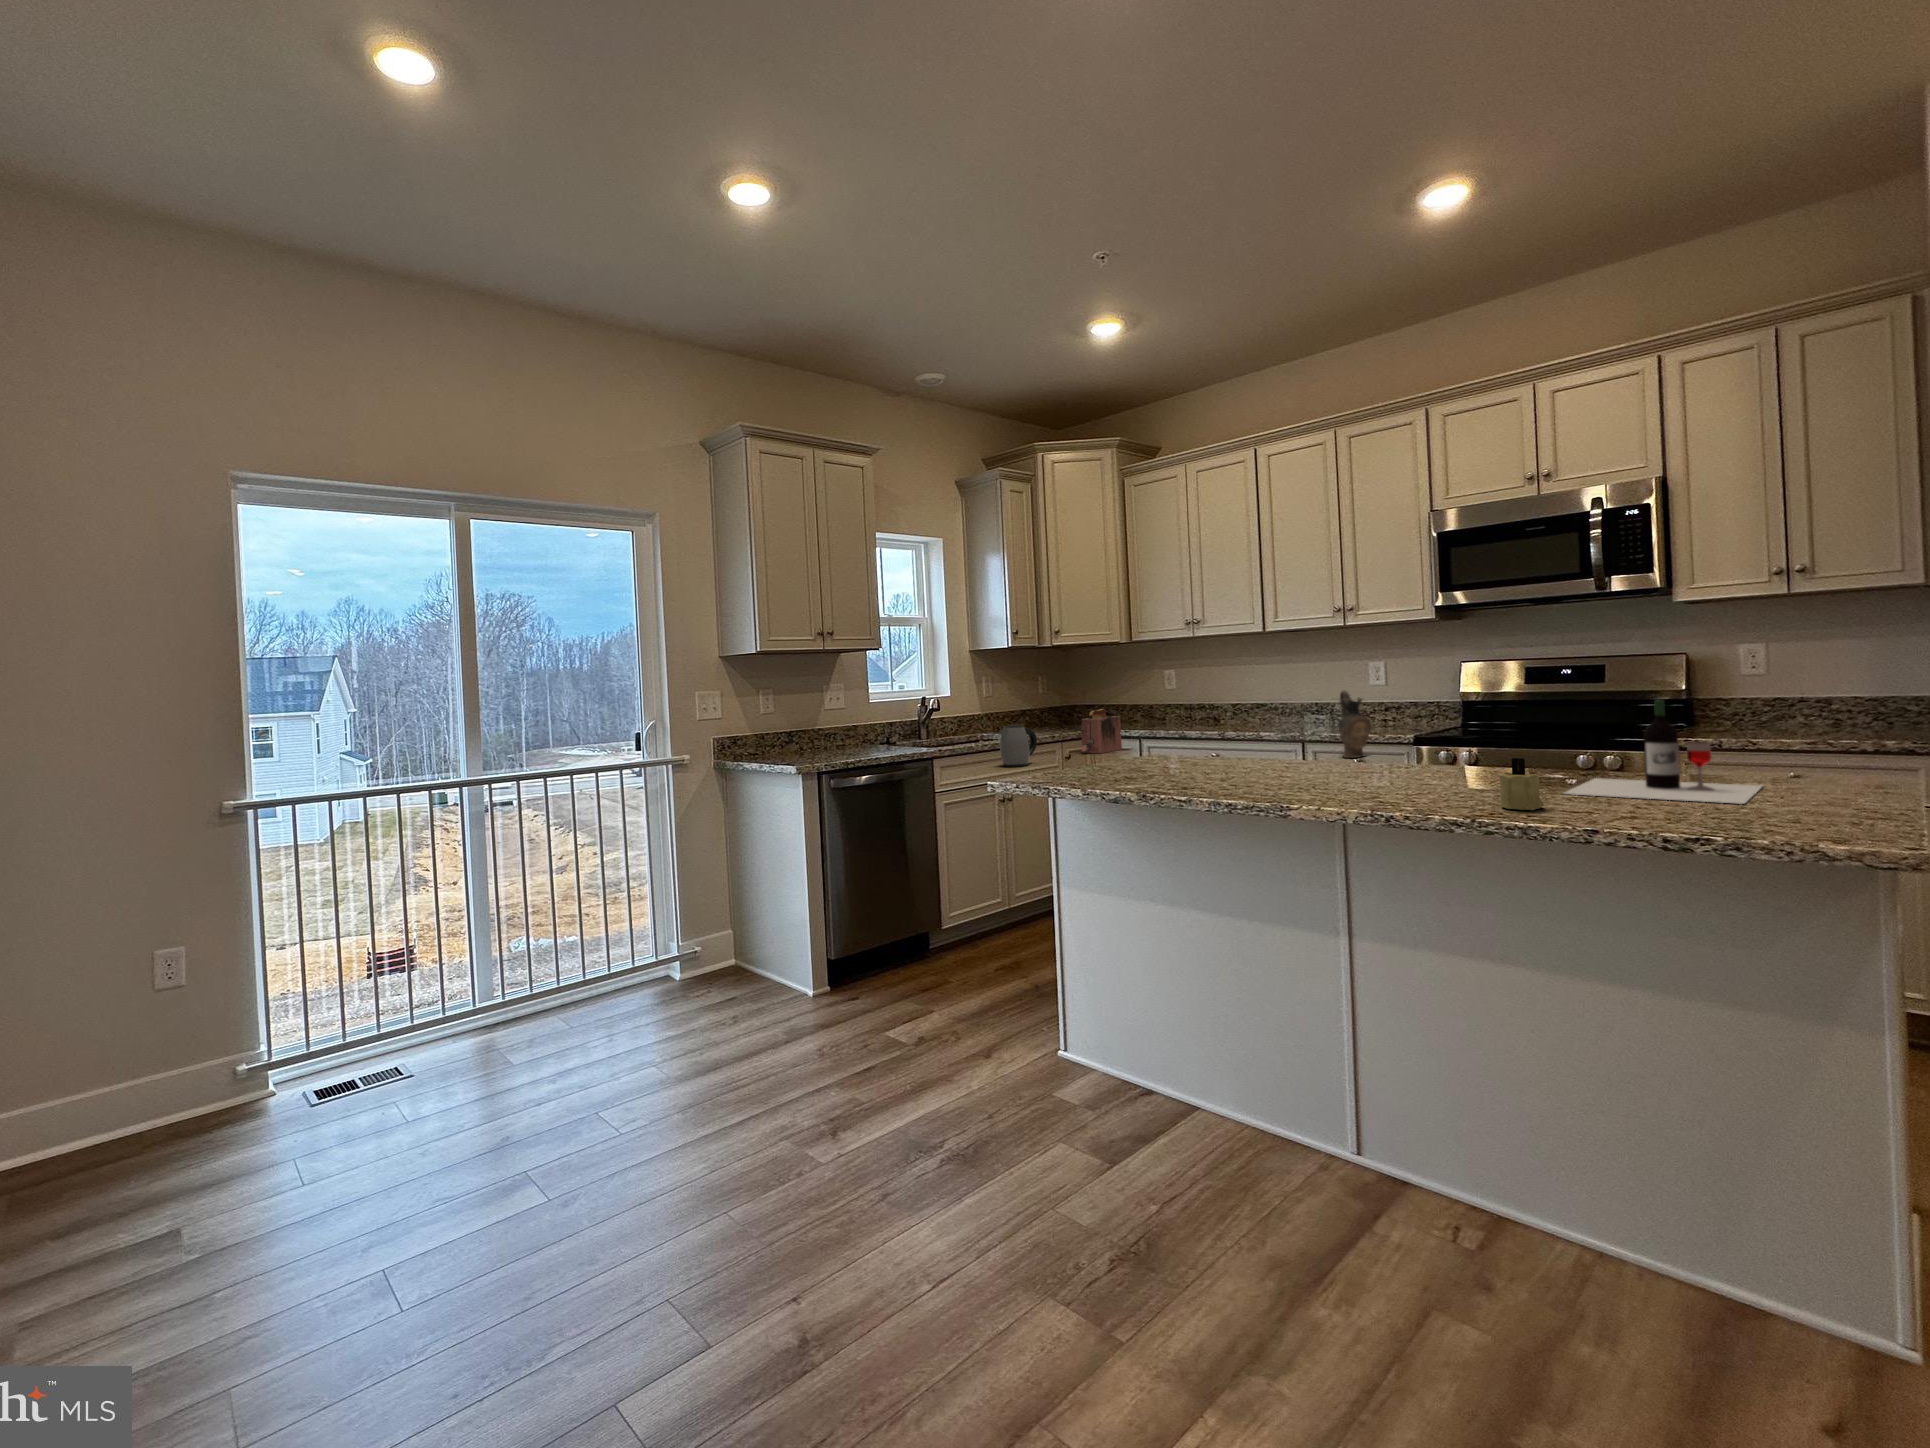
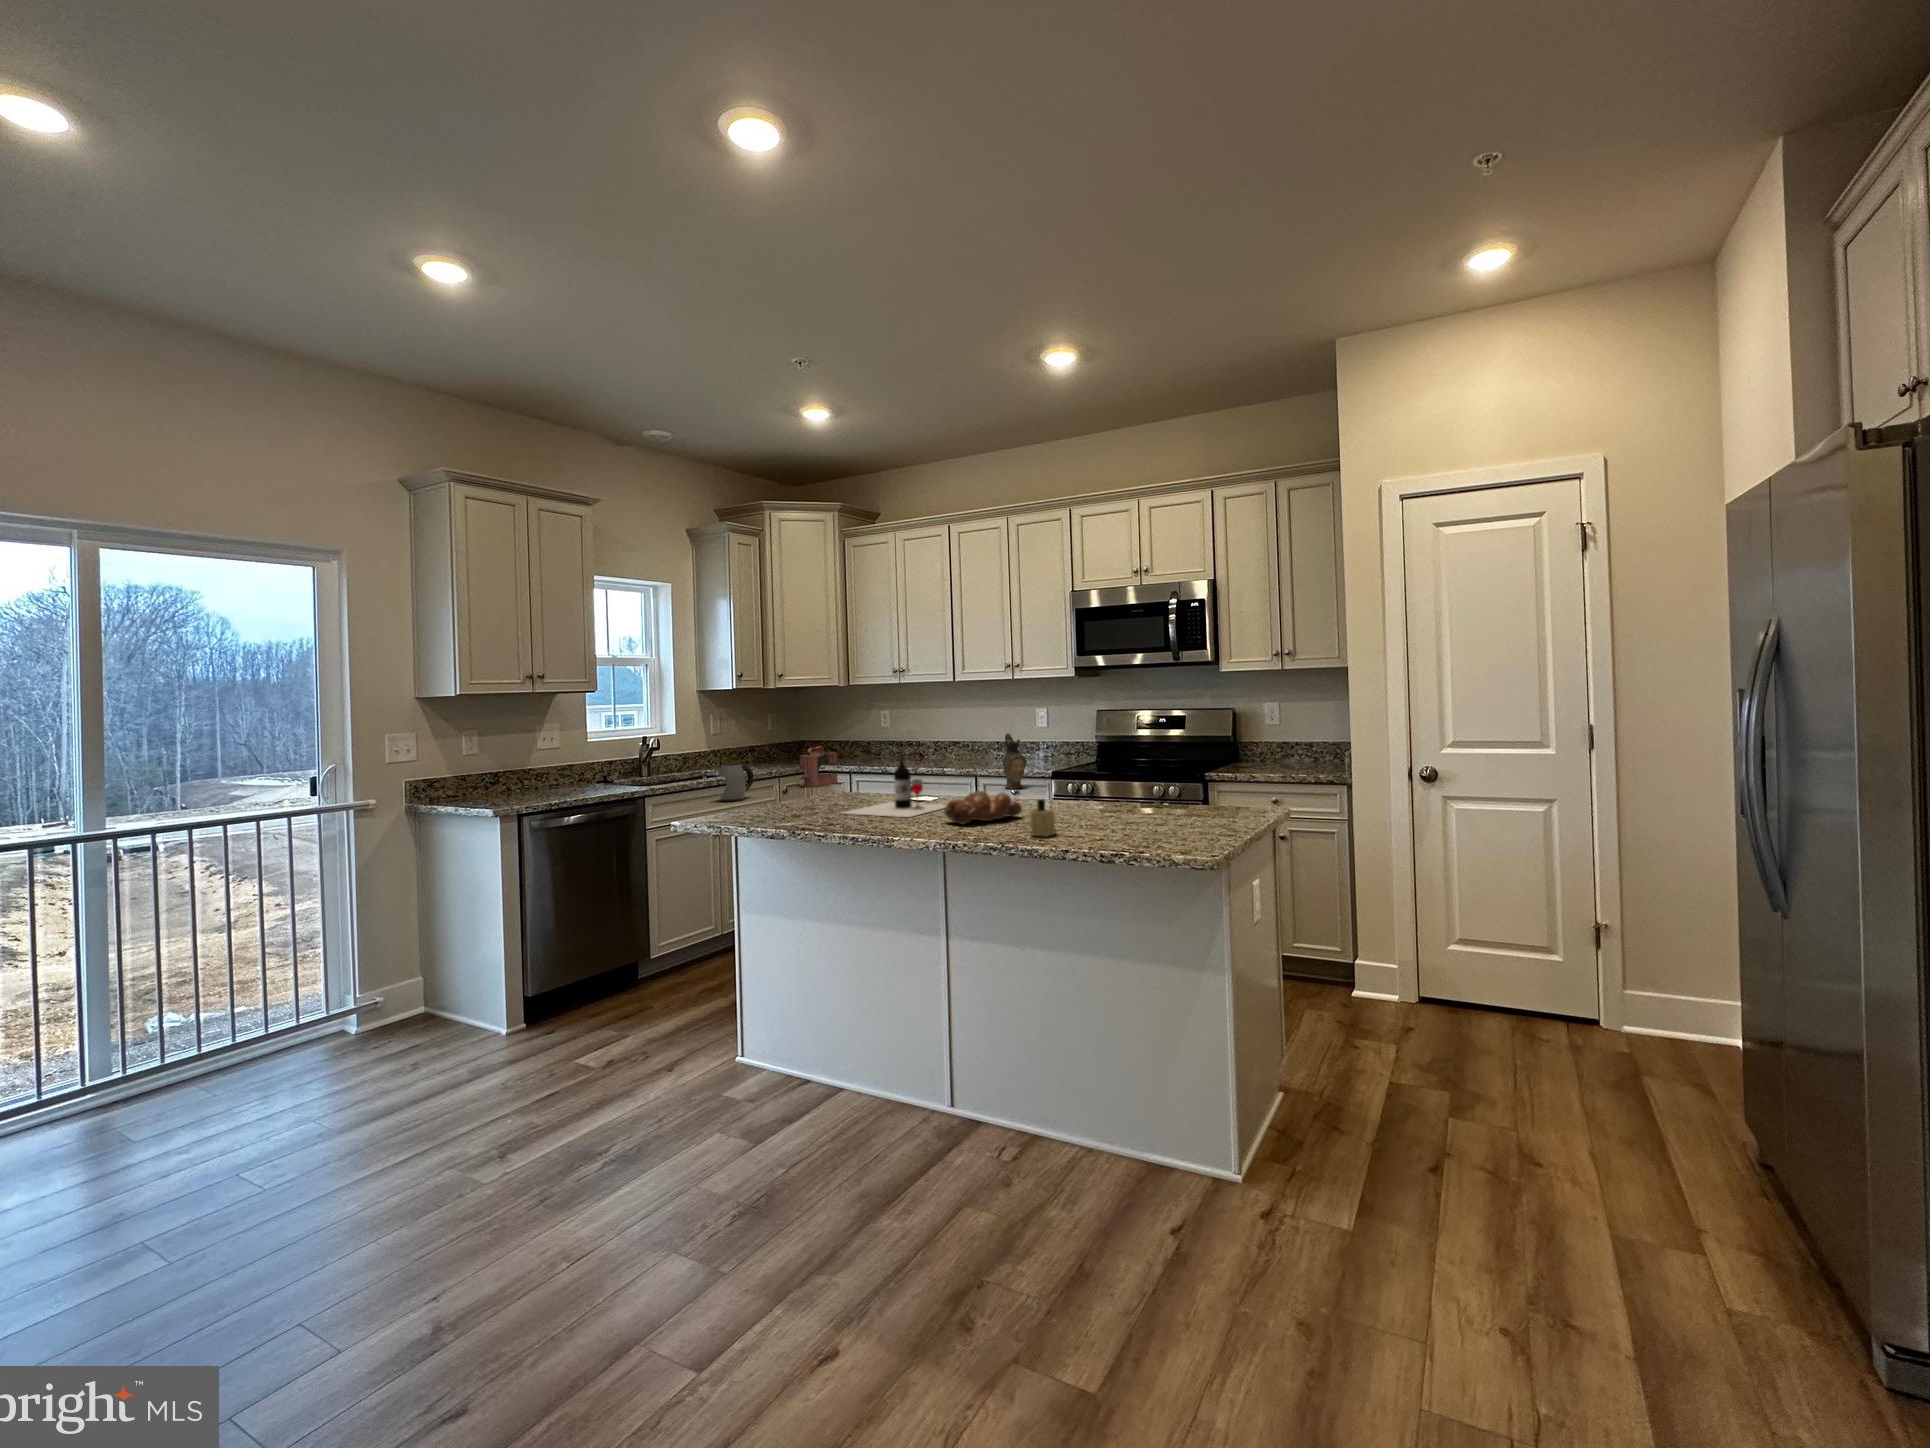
wine bottle: present [1565,700,1762,804] -> present [843,753,946,817]
bread loaf: none [1344,749,1455,792] -> present [944,791,1022,824]

